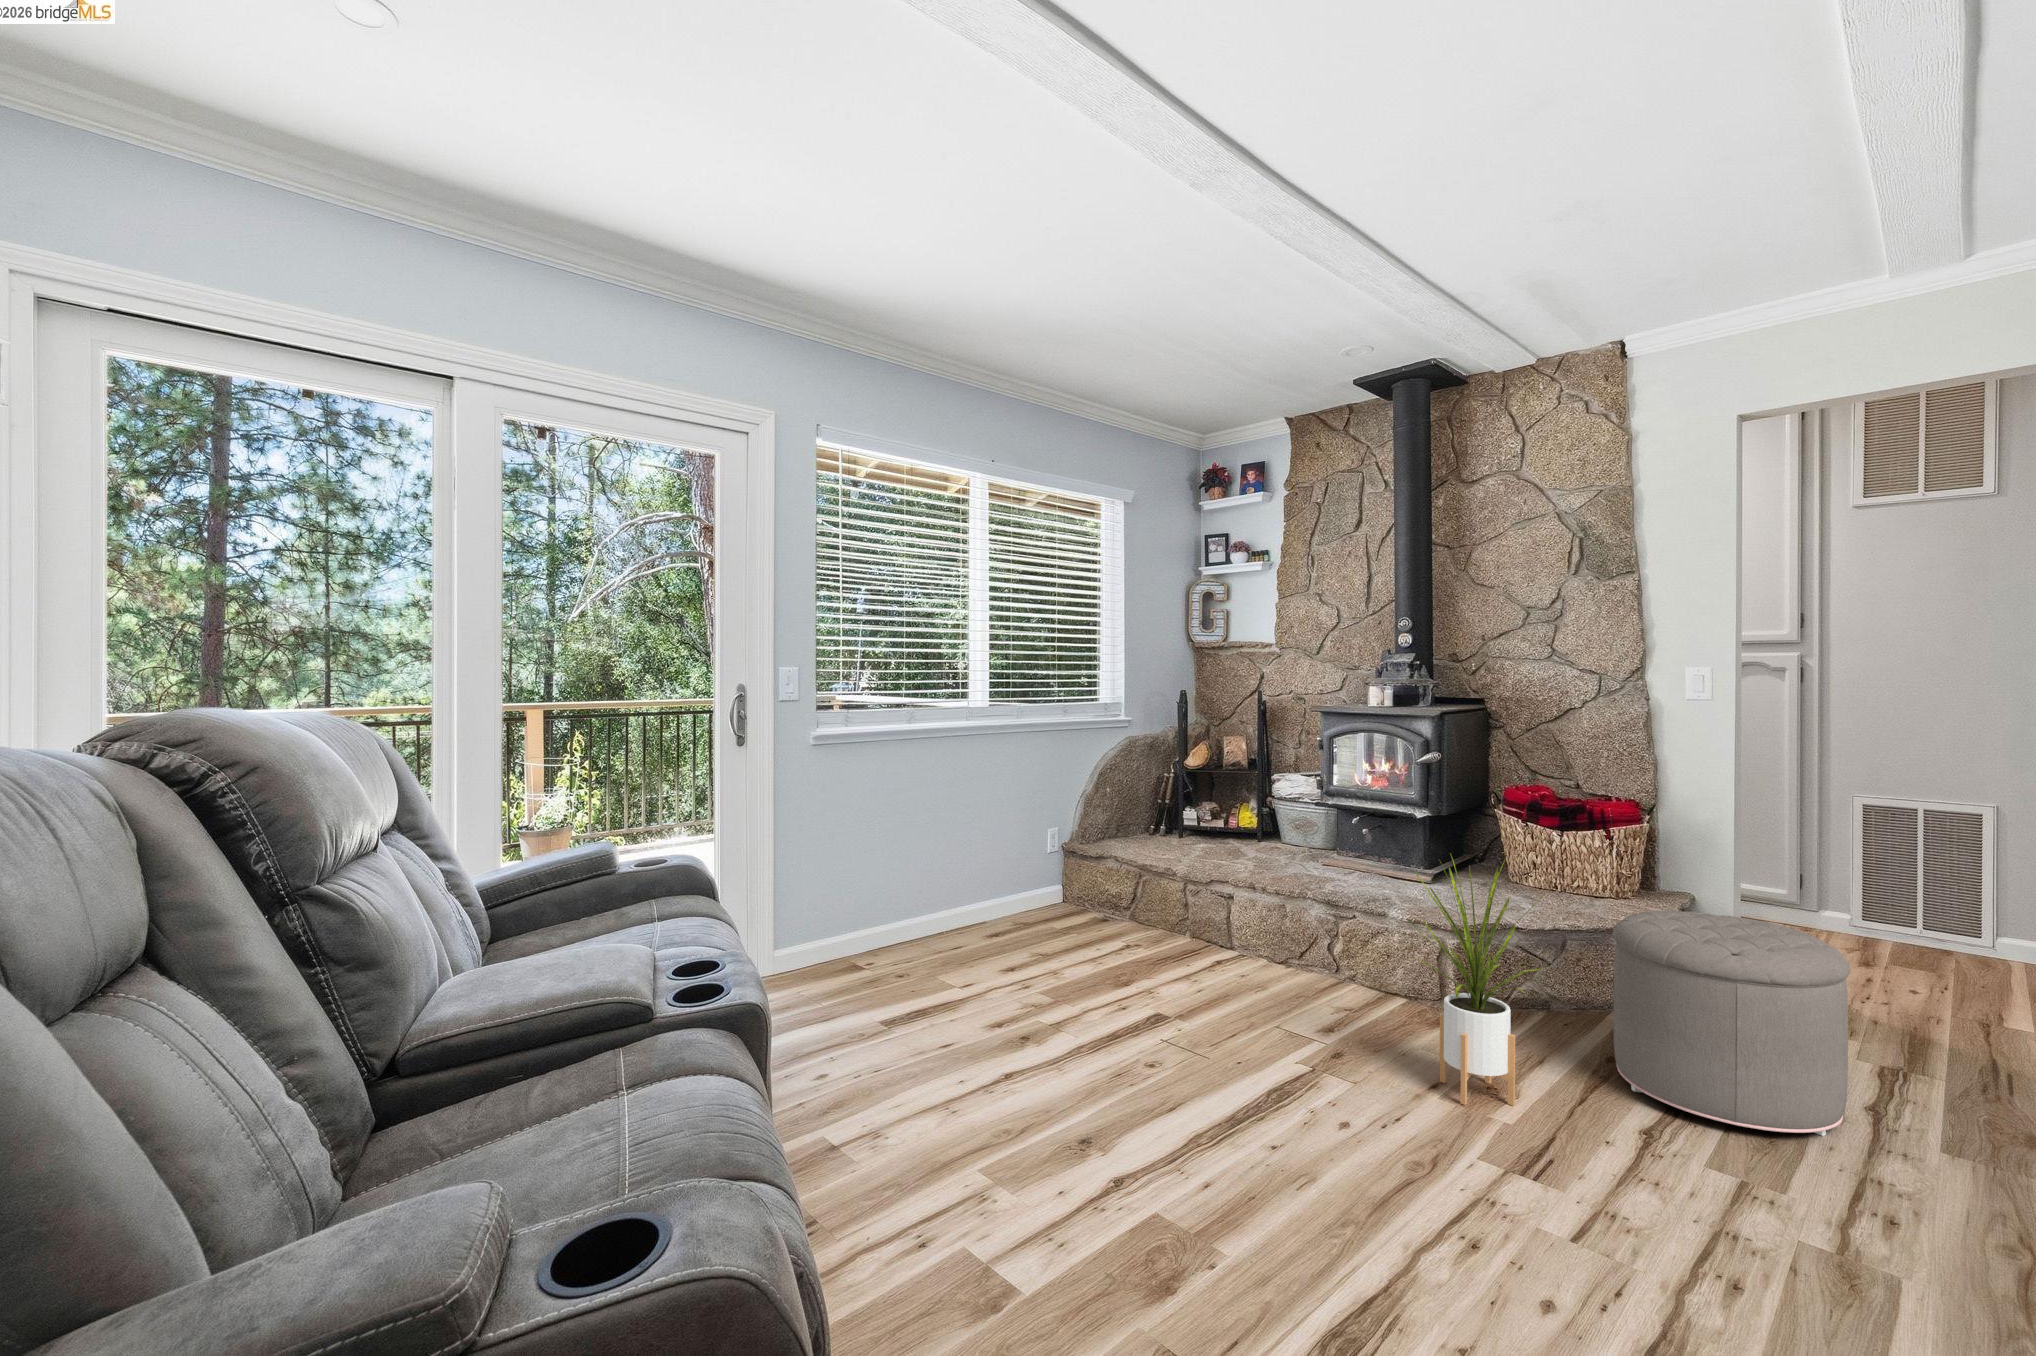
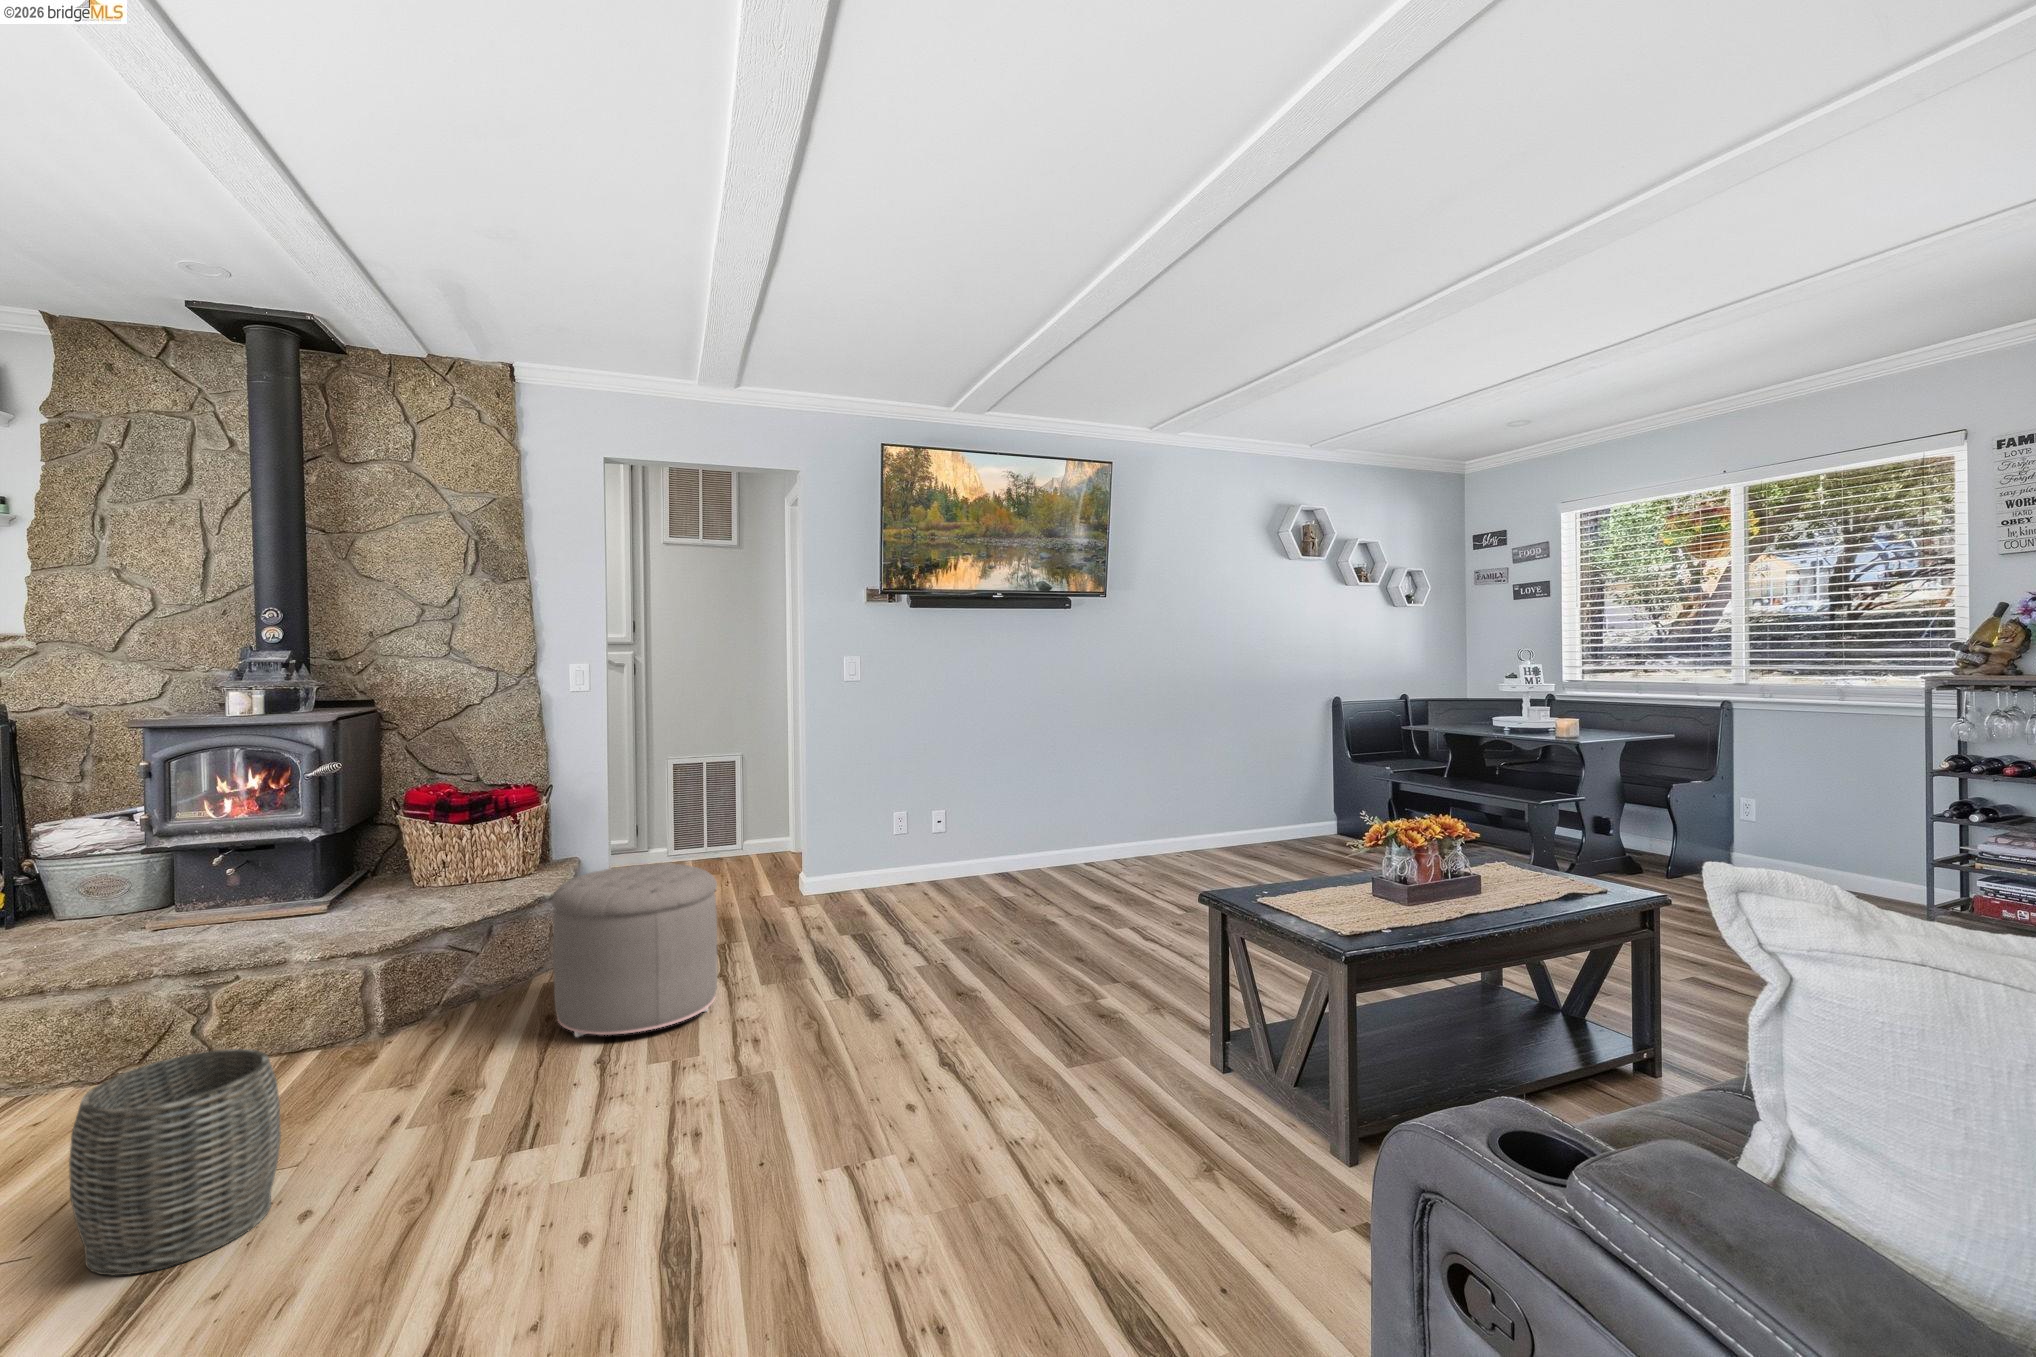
house plant: present [1408,856,1545,1106] -> none [361,853,515,1118]
woven basket: none [1211,966,1333,1125] -> present [69,1049,281,1275]

